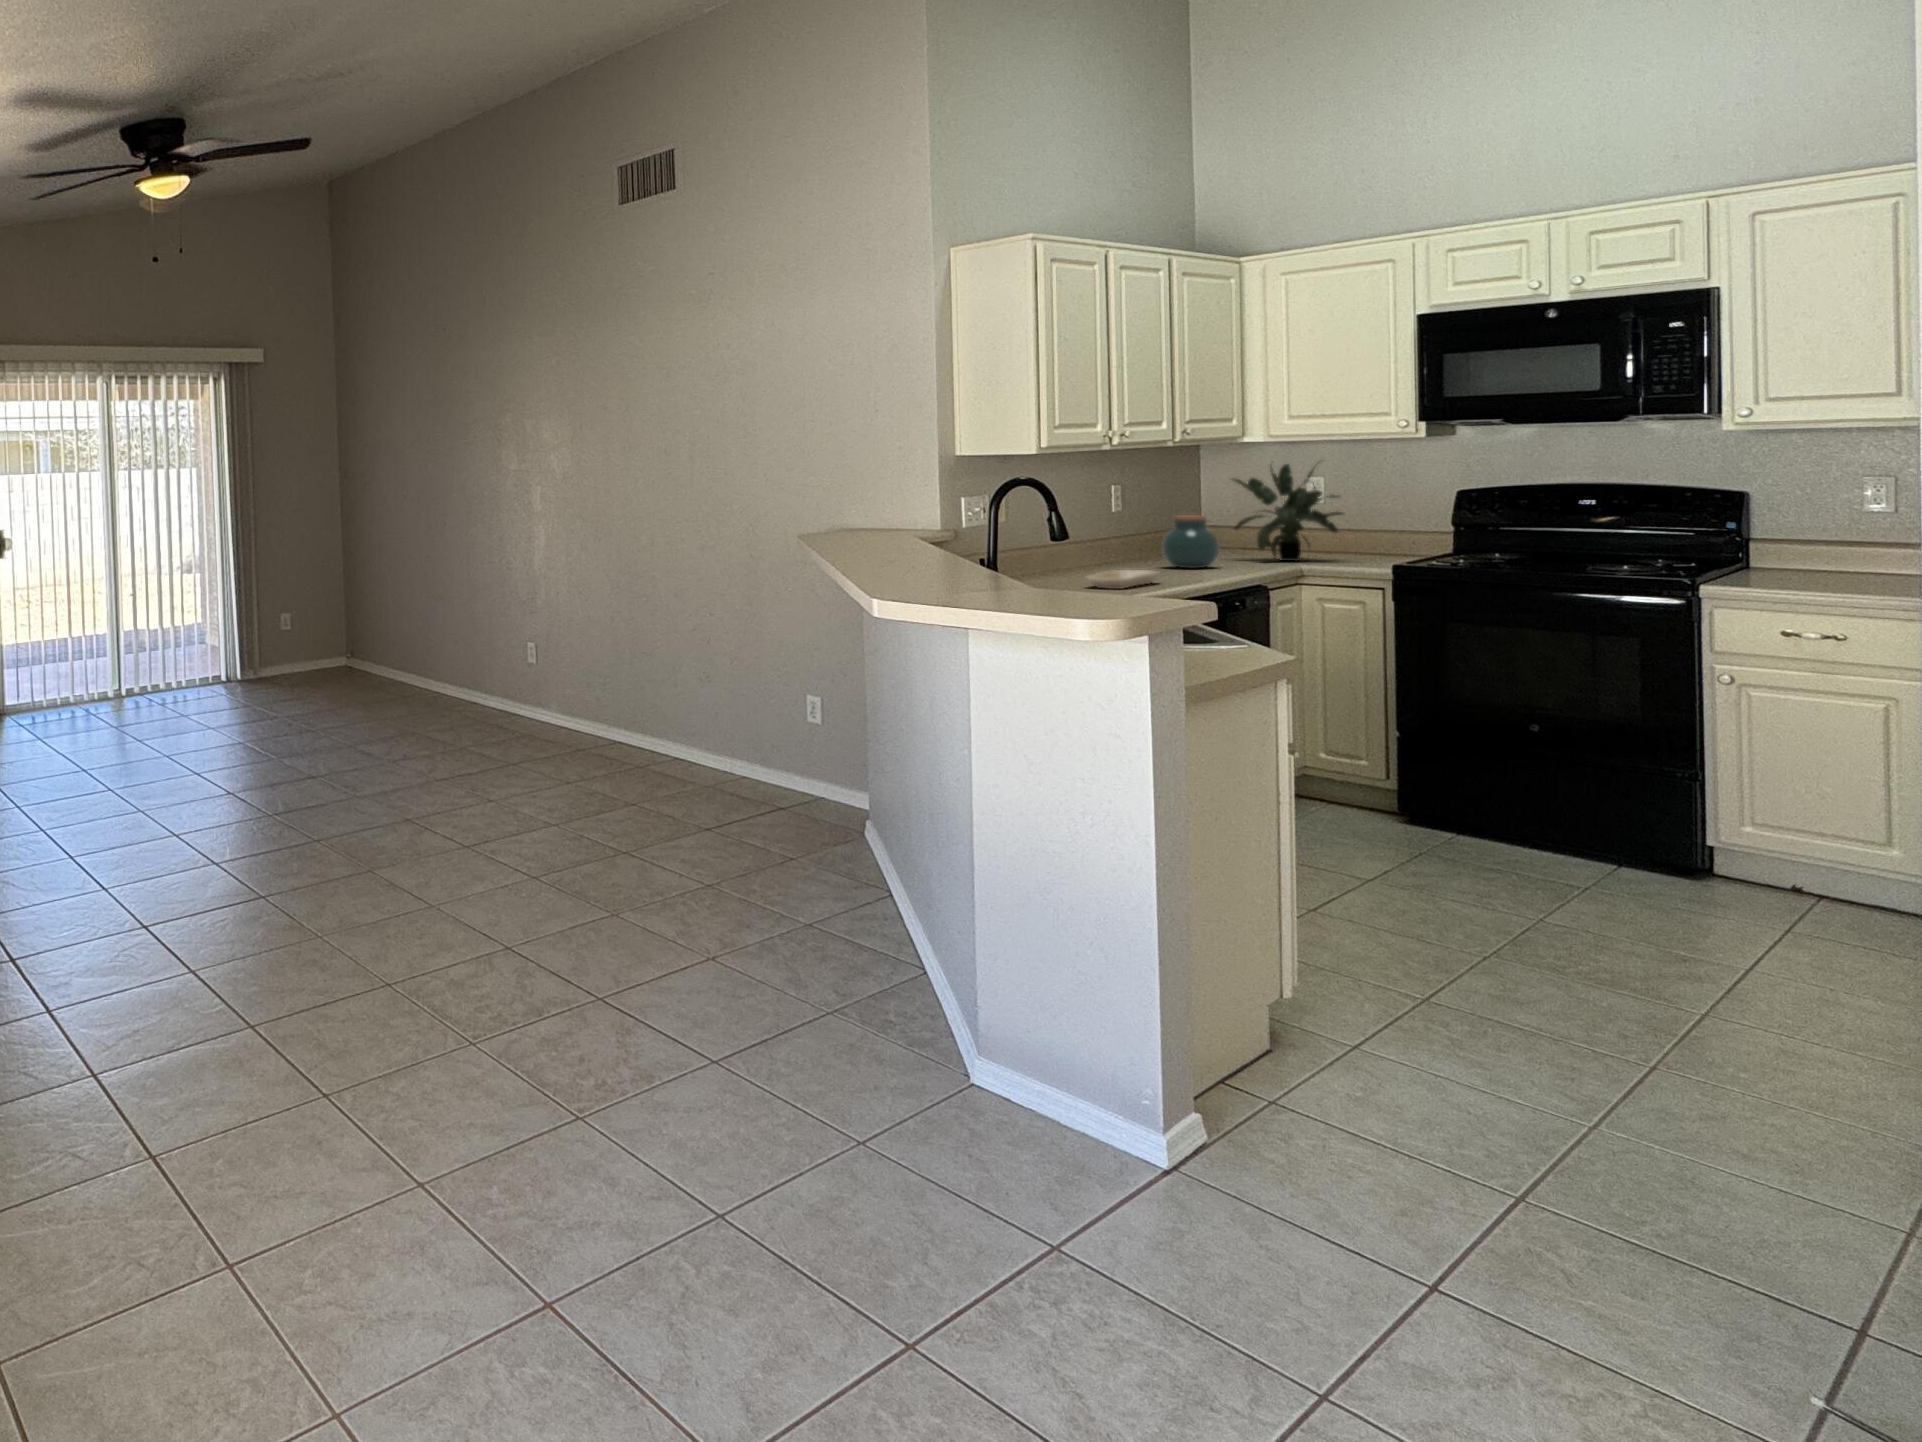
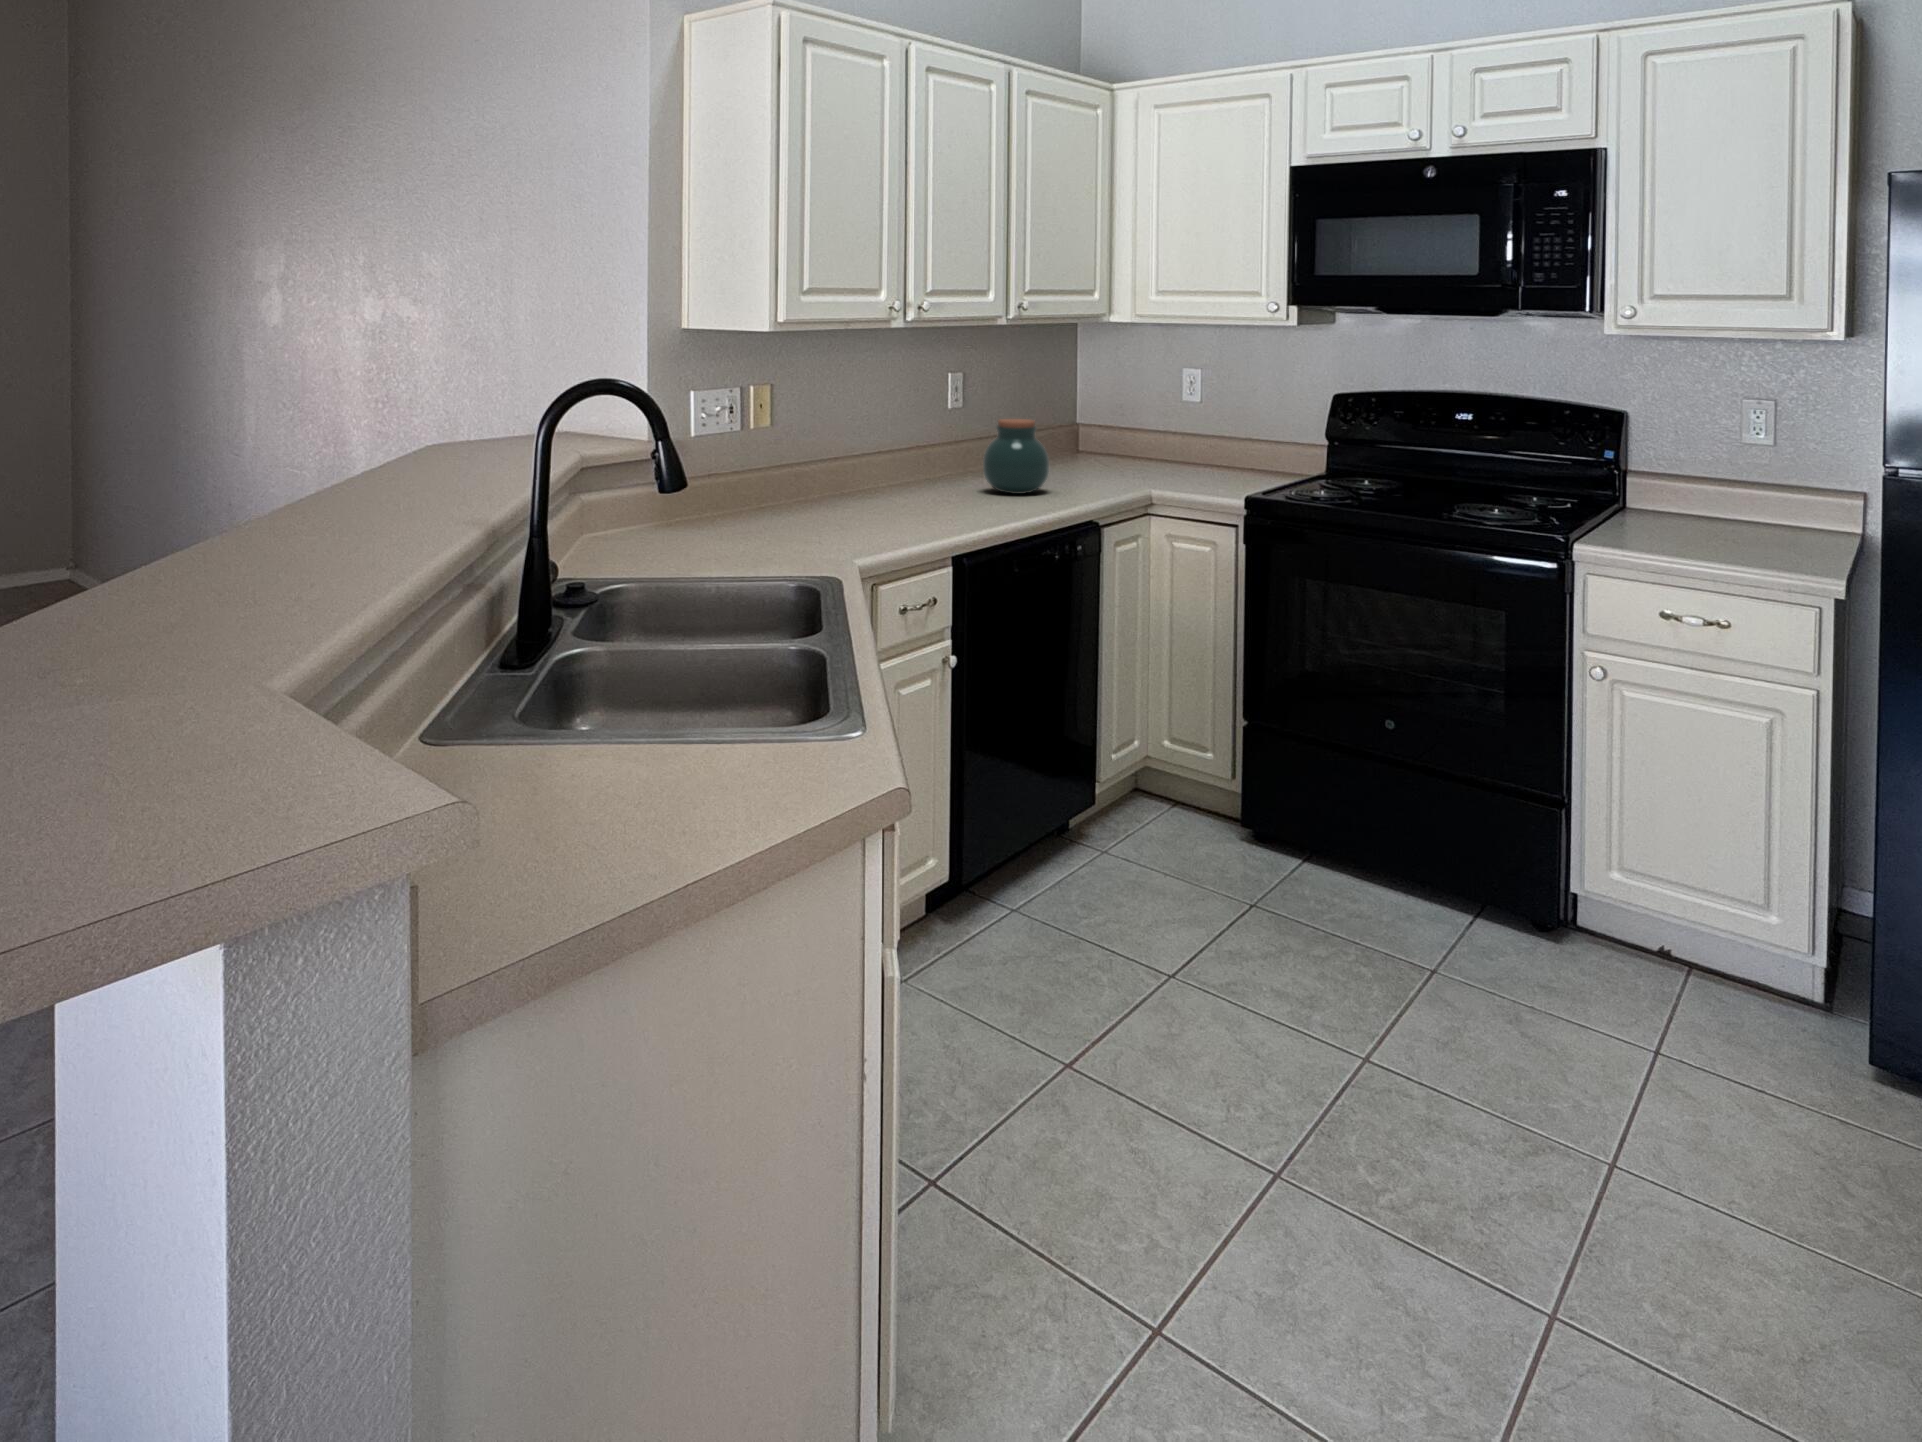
potted plant: present [1232,464,1343,561] -> none [1084,348,1209,480]
tray: present [1088,570,1160,589] -> none [801,510,922,549]

